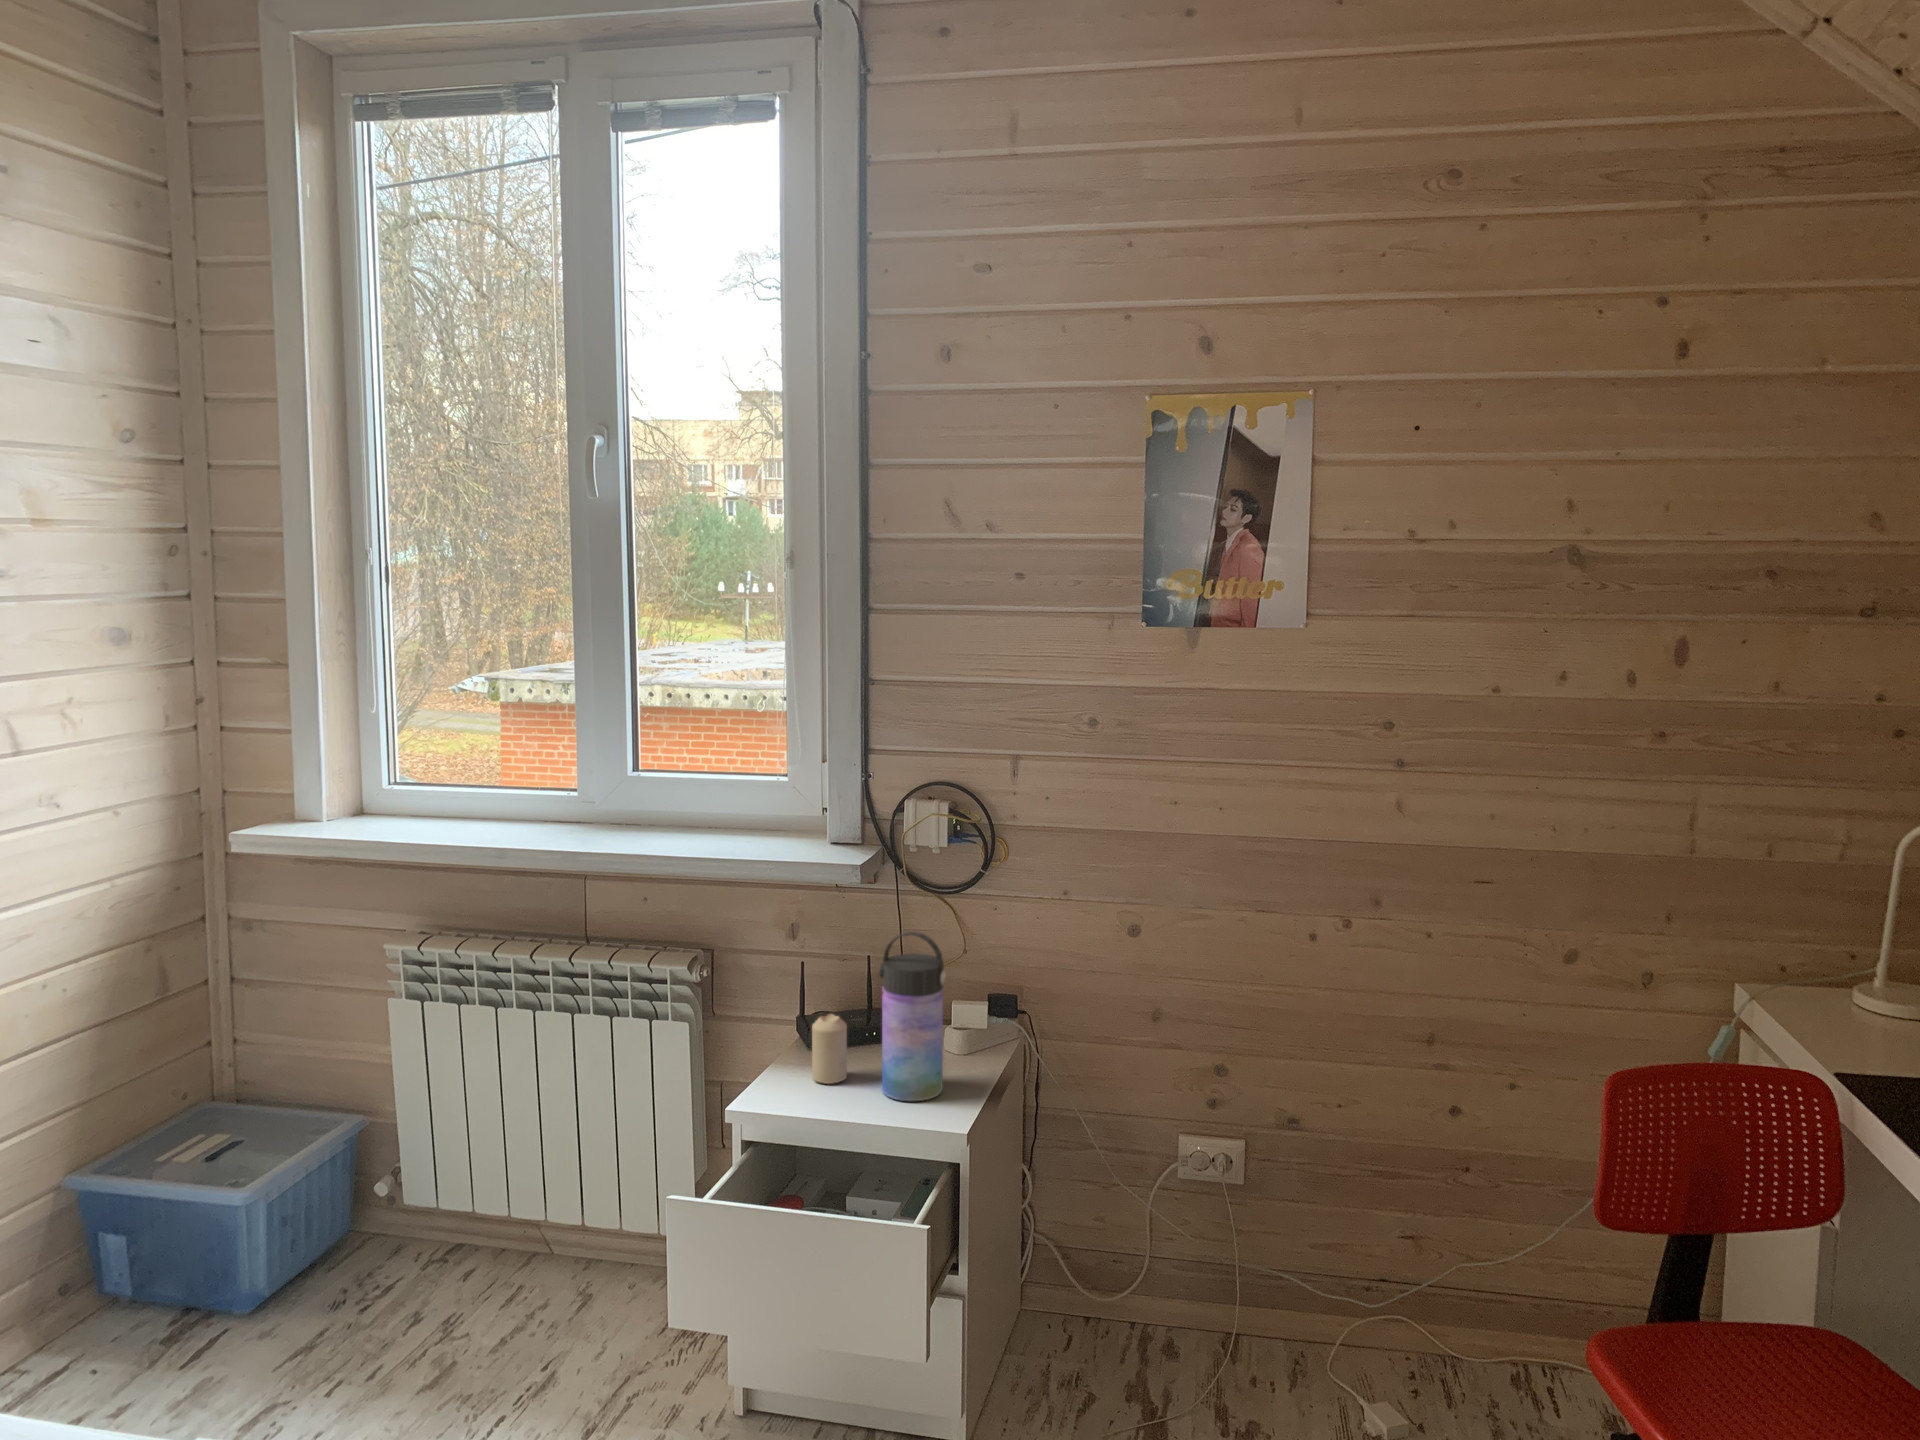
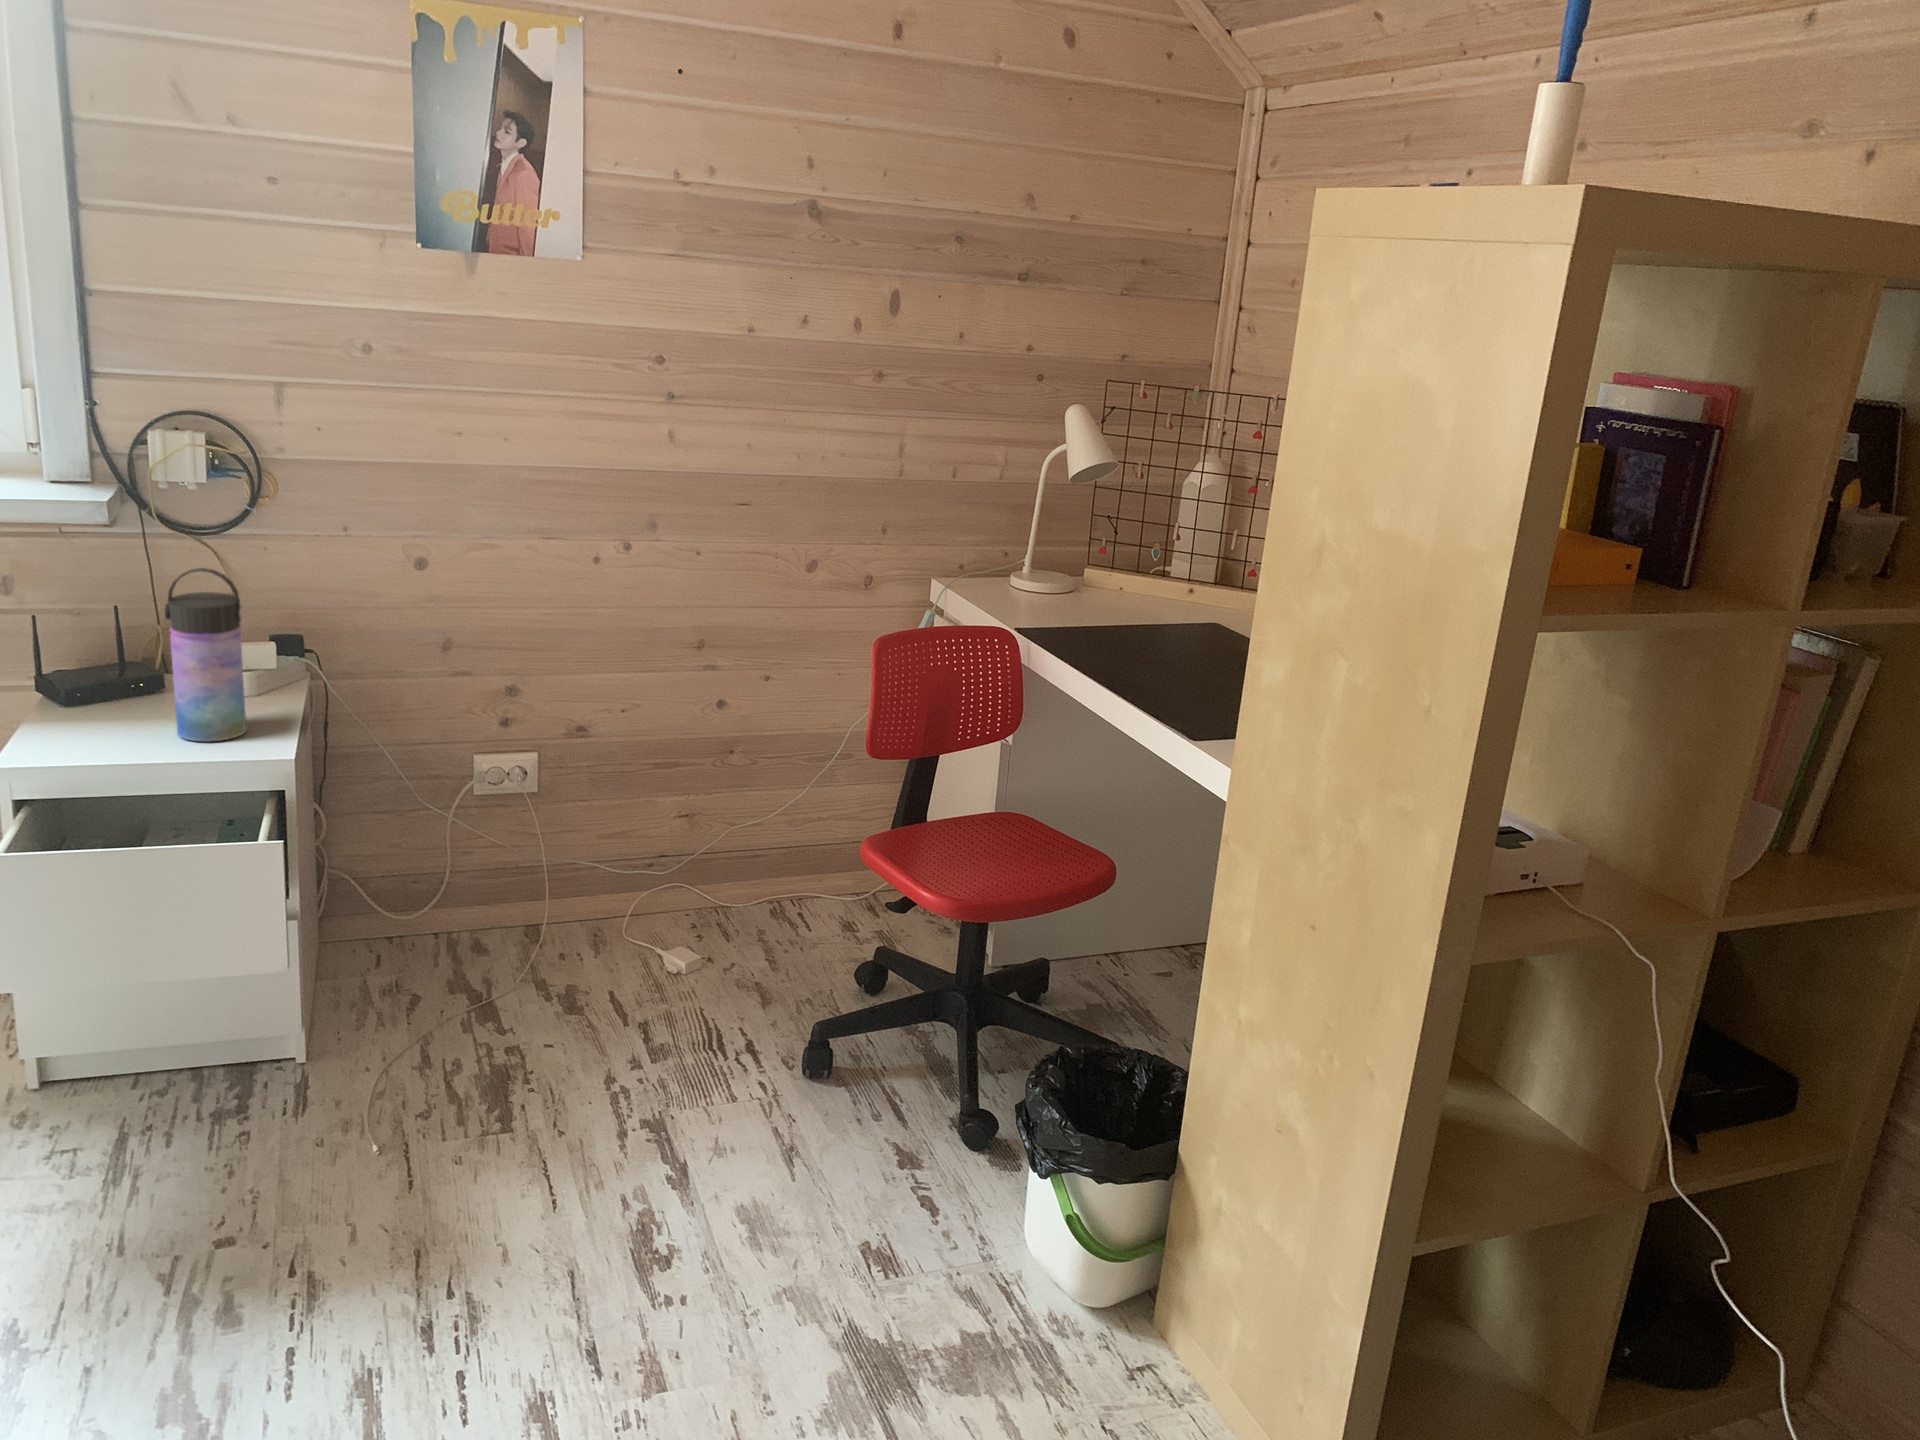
candle: present [812,1014,847,1084] -> none [82,663,129,736]

